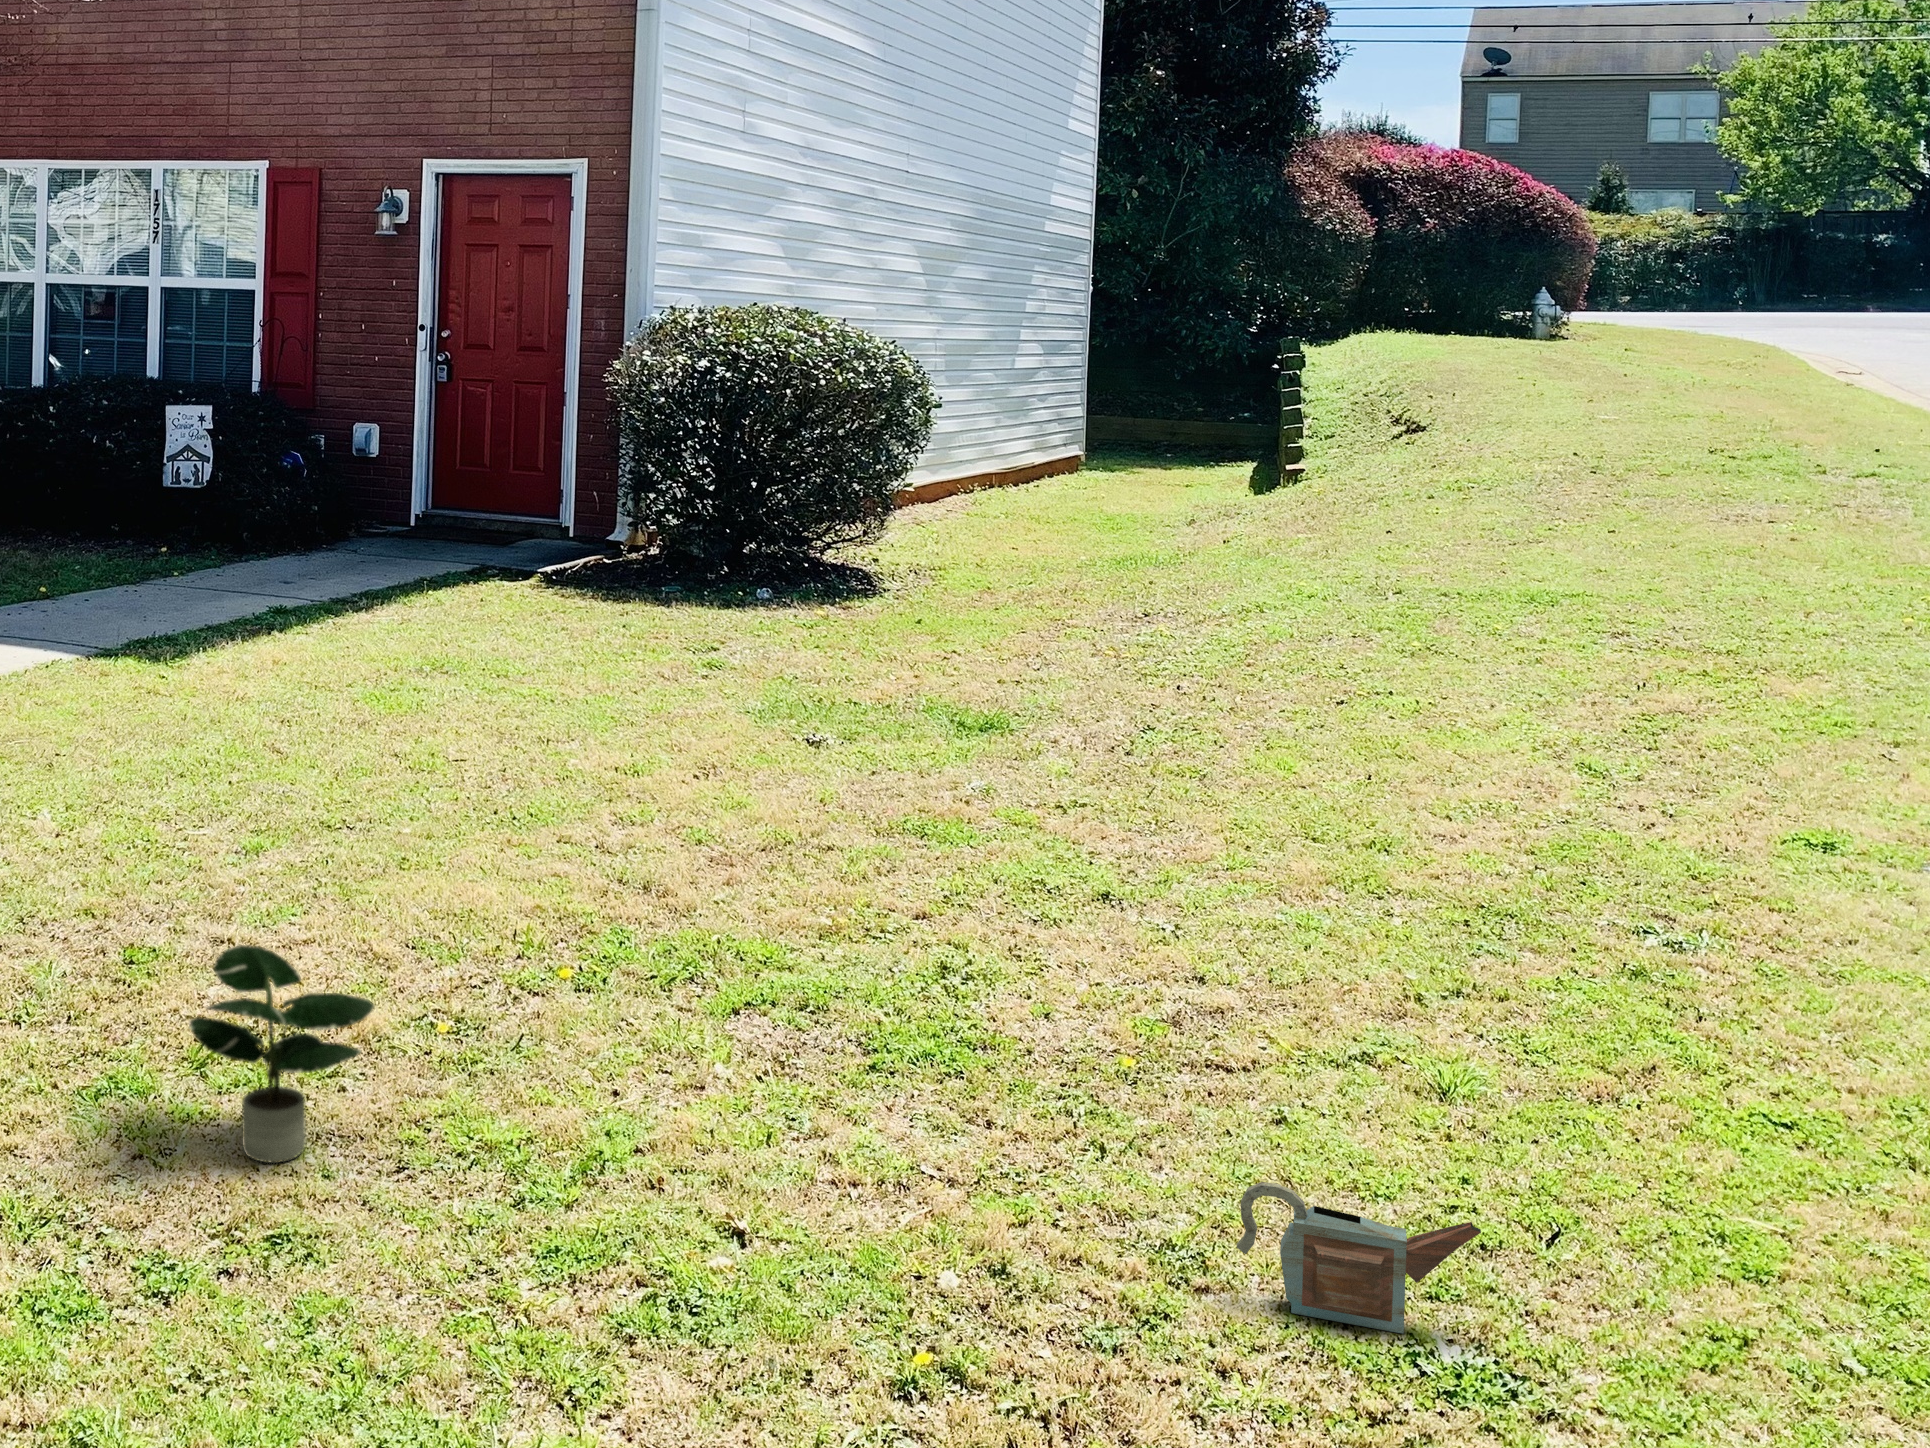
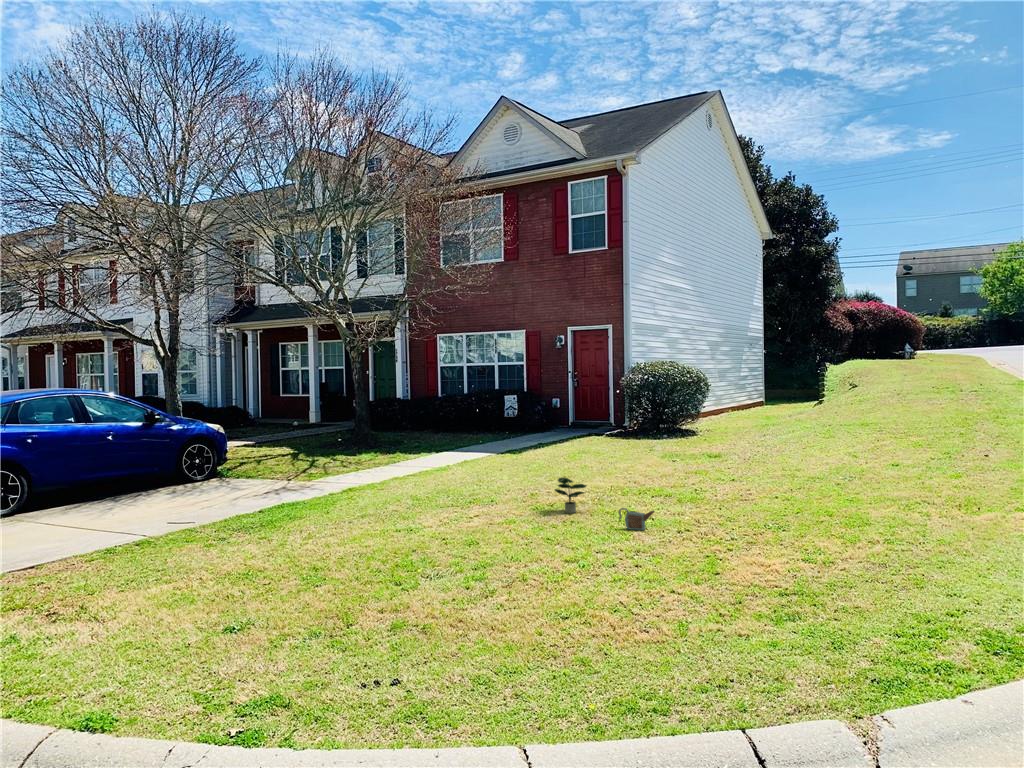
watering can: present [1237,1182,1481,1334] -> present [619,508,655,530]

